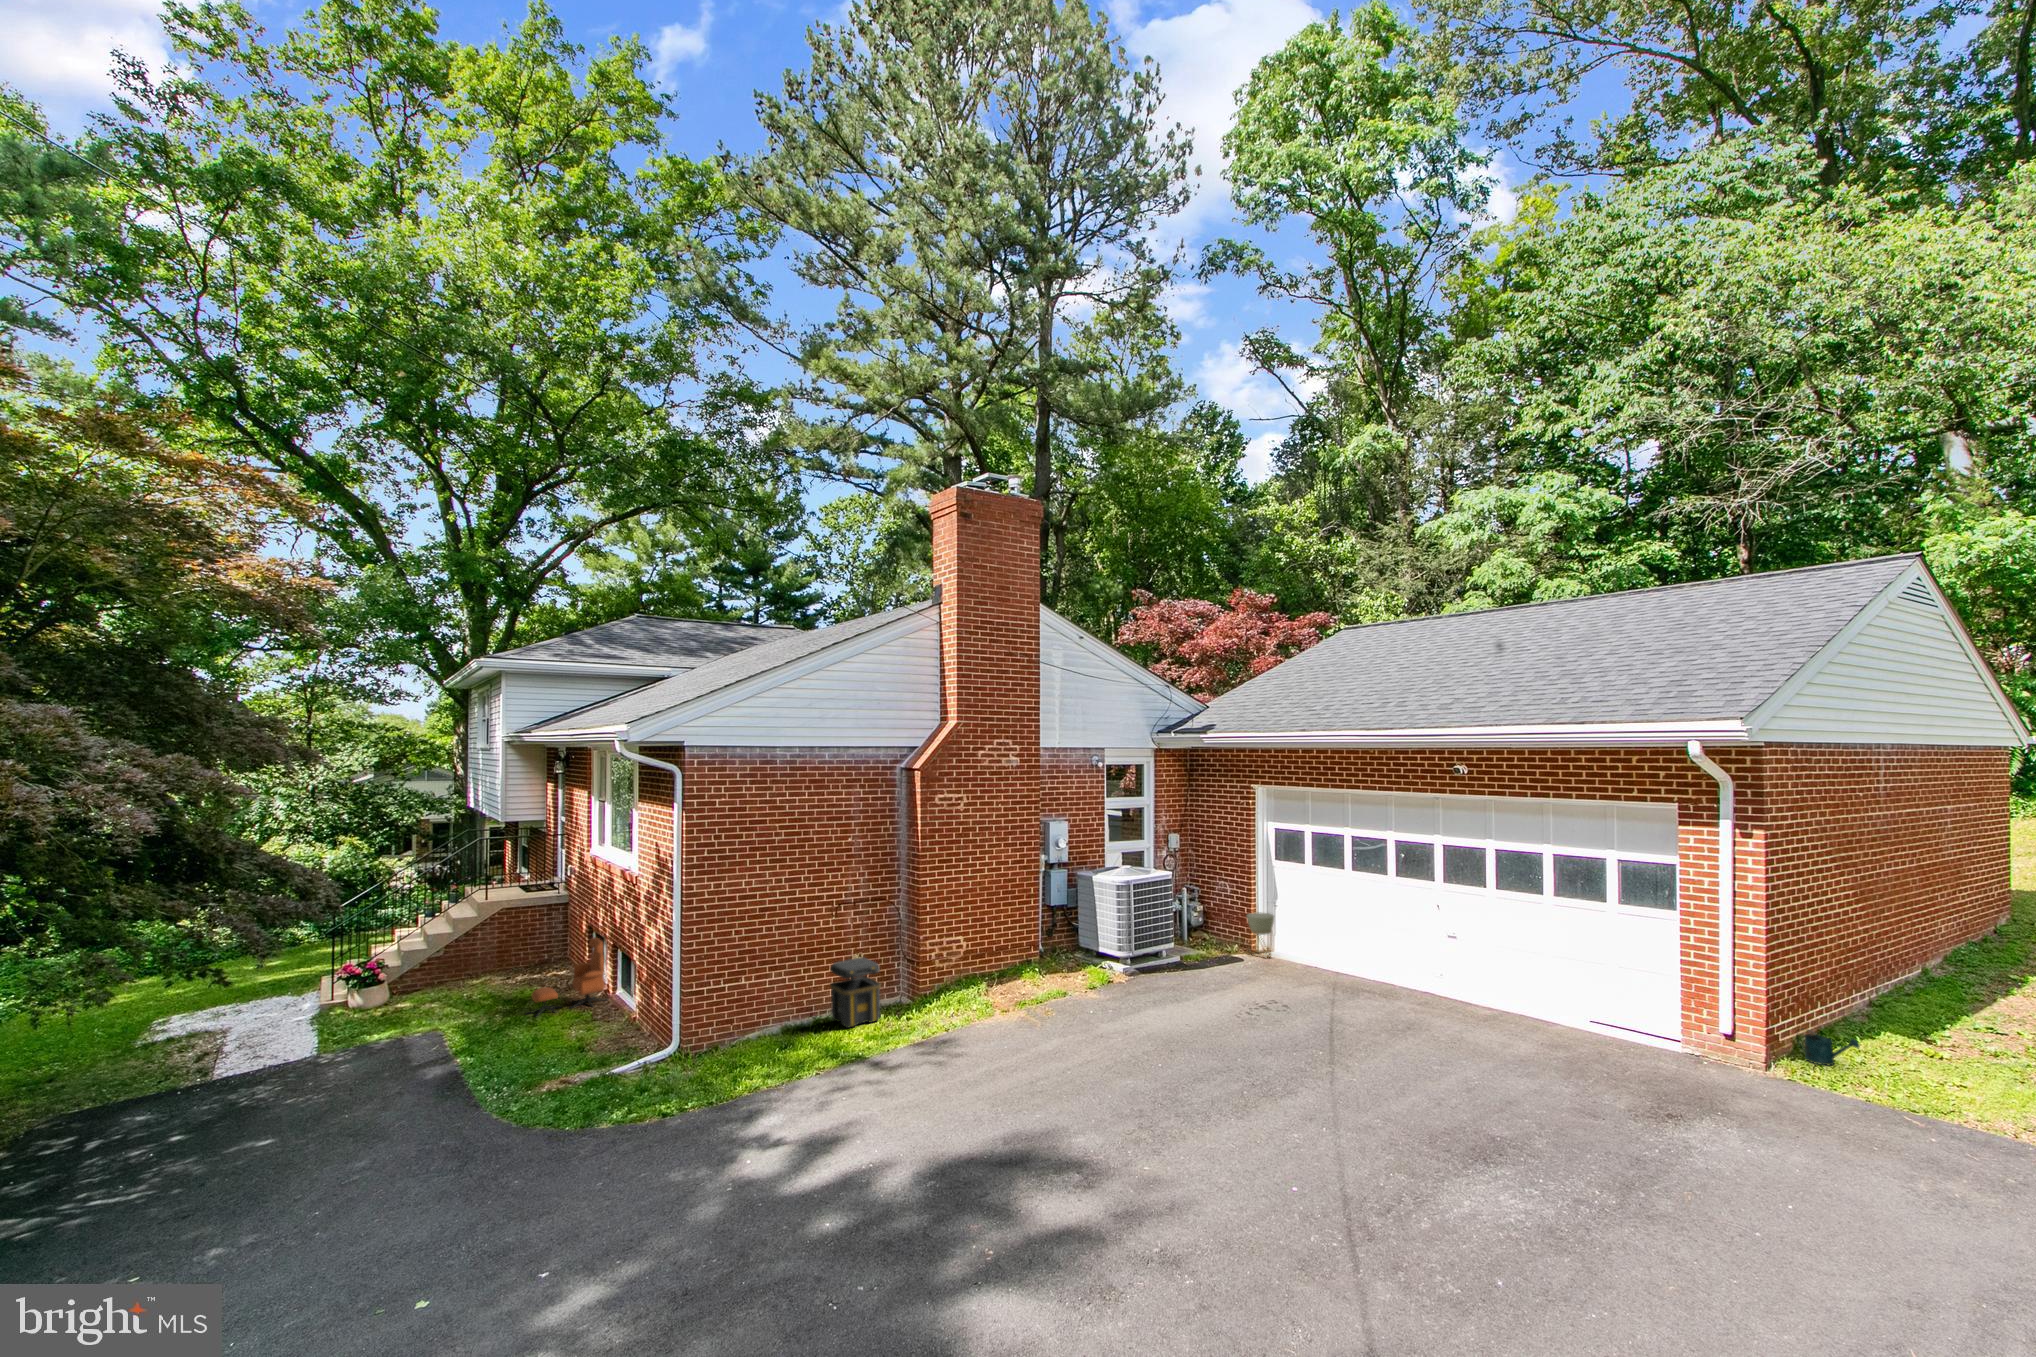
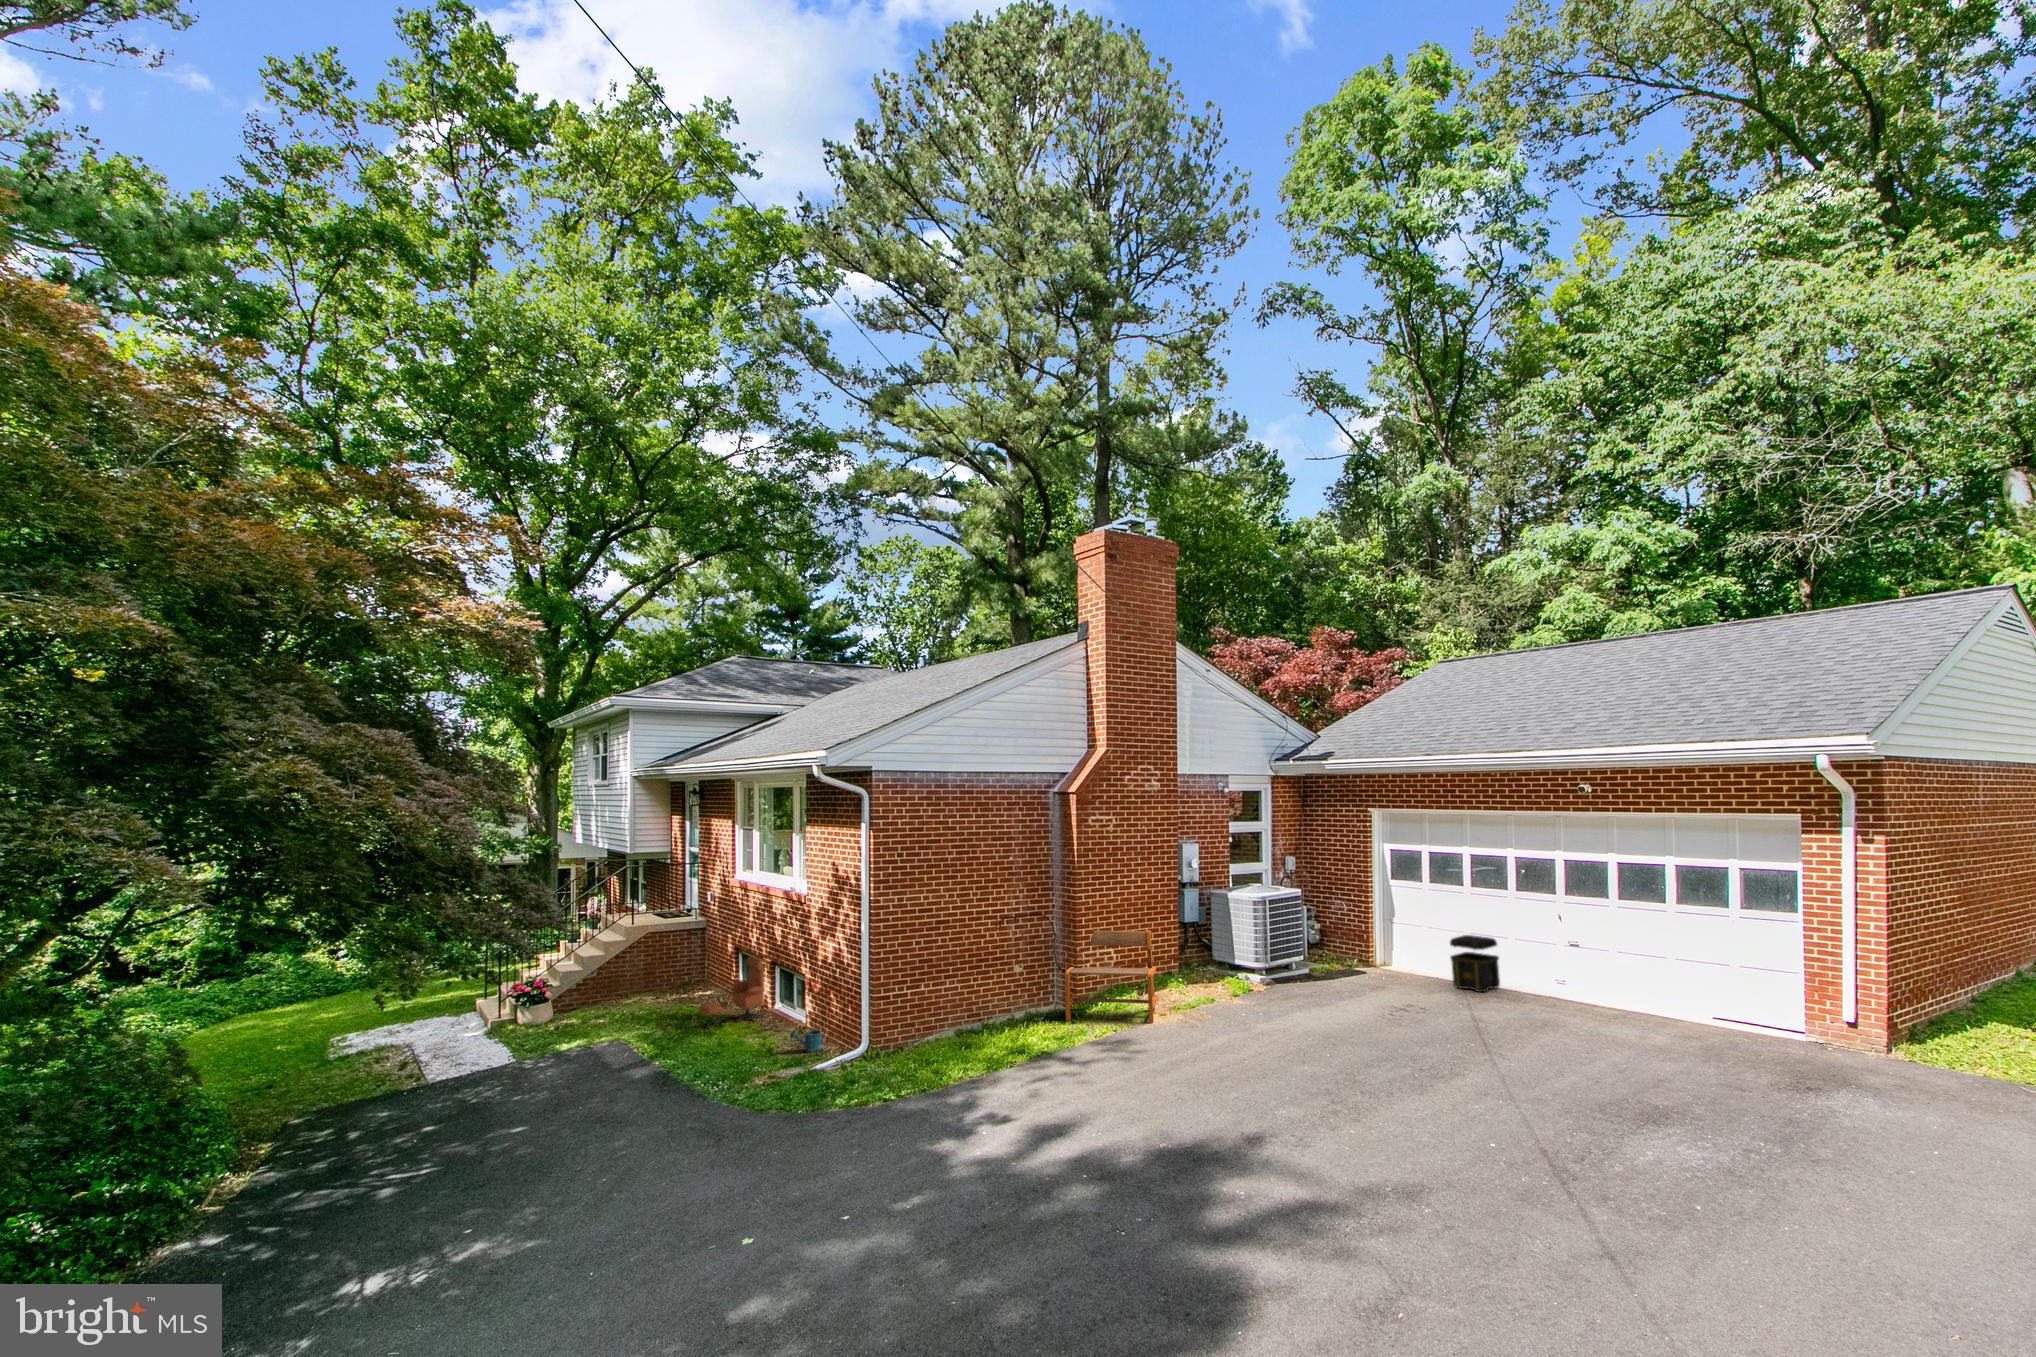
planter: present [1247,912,1274,958] -> none [1369,931,1396,975]
bench: none [905,915,1007,1018] -> present [1065,931,1158,1023]
toolbox: present [830,957,881,1028] -> present [1450,935,1500,992]
watering can: present [1799,1029,1860,1065] -> present [790,1026,825,1053]

